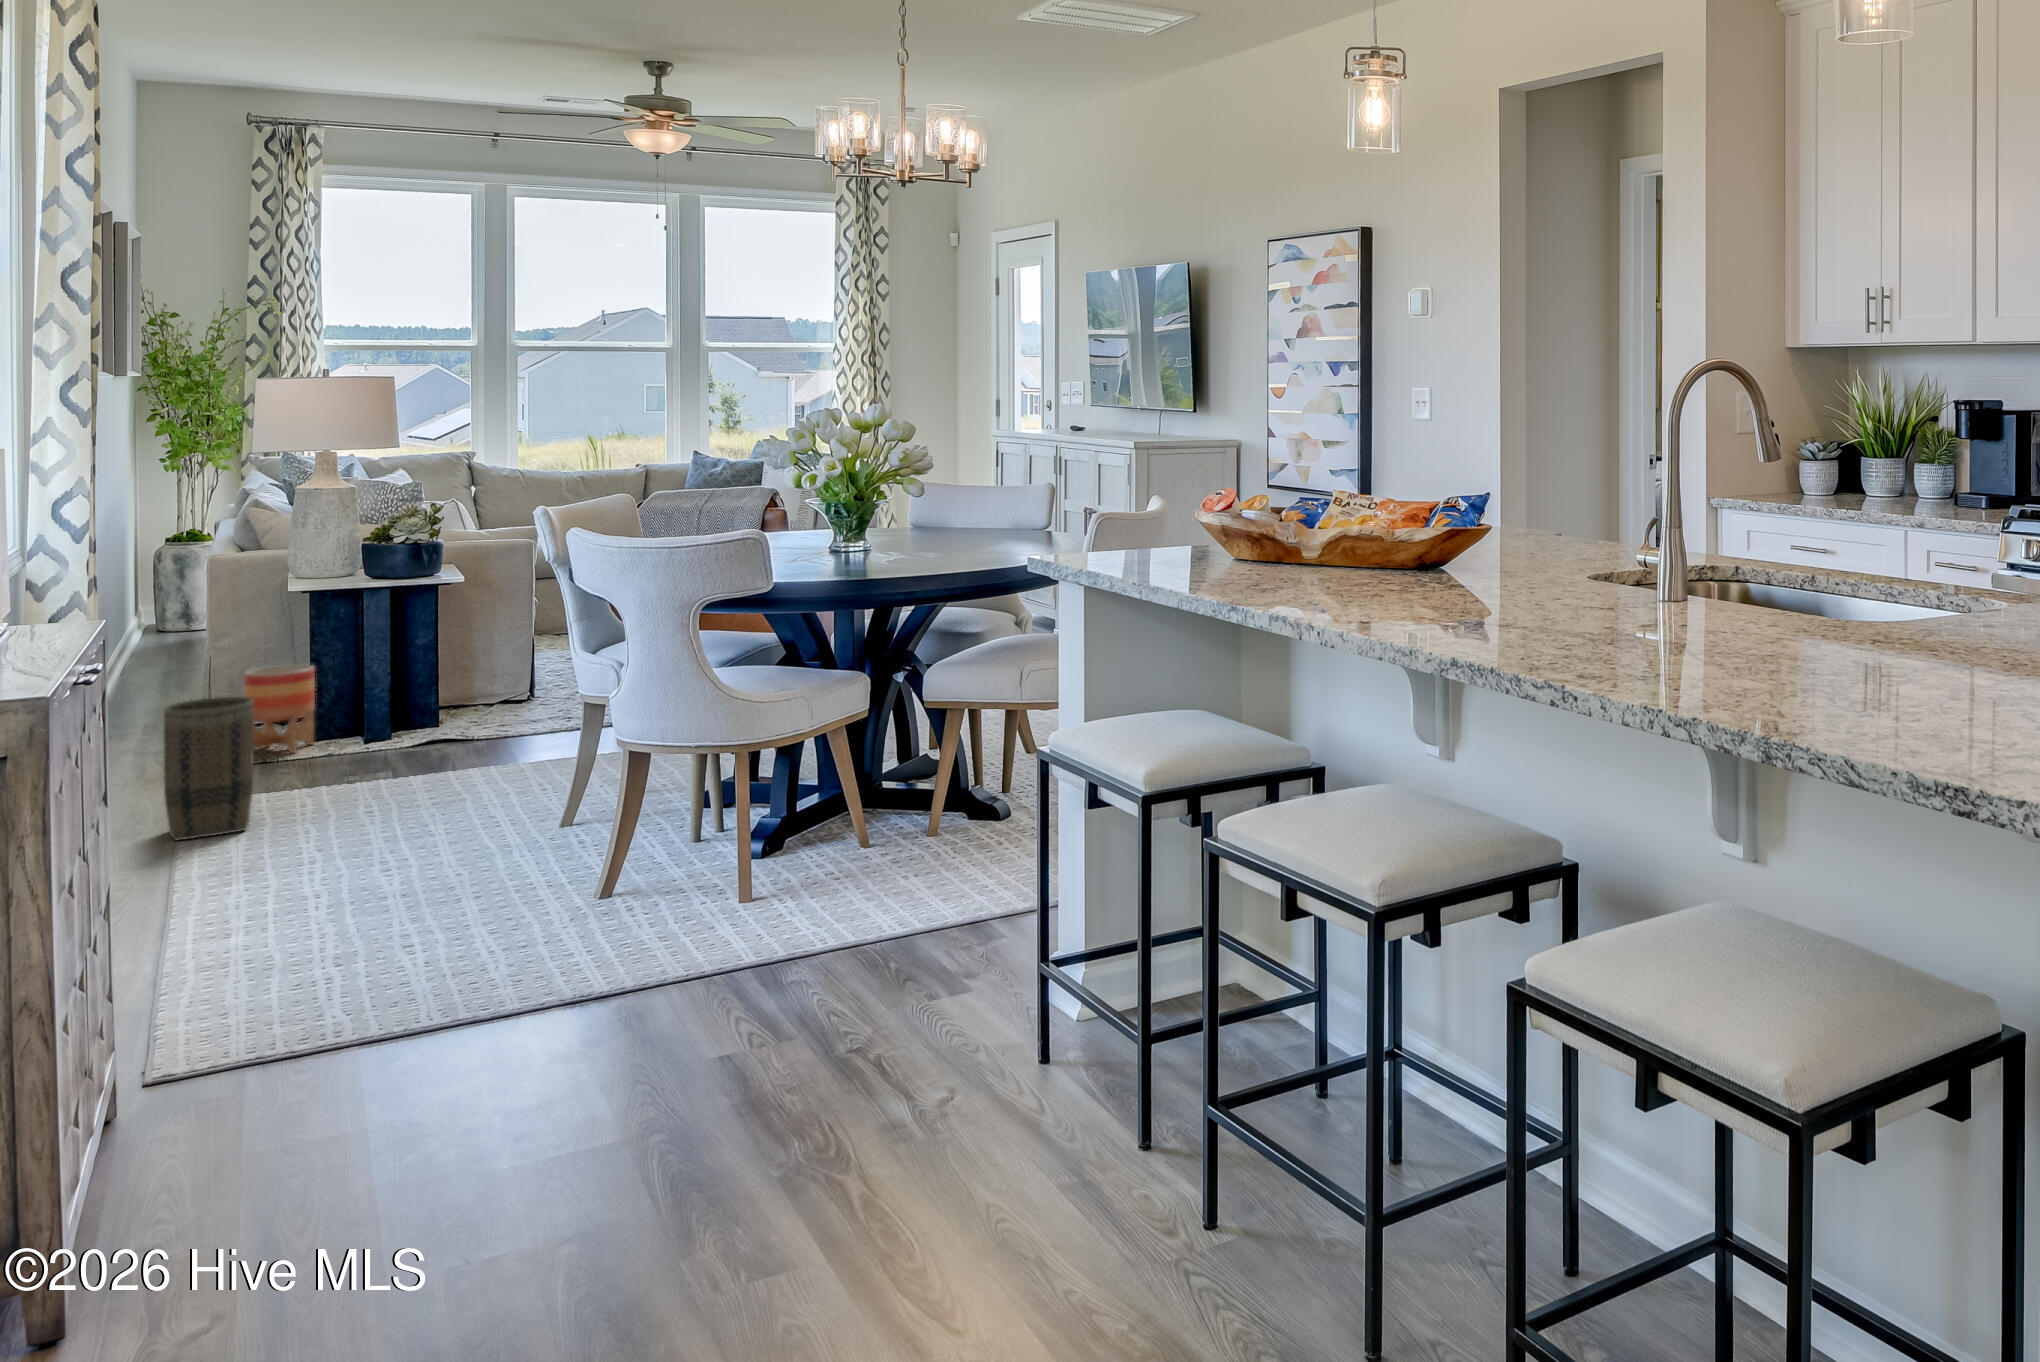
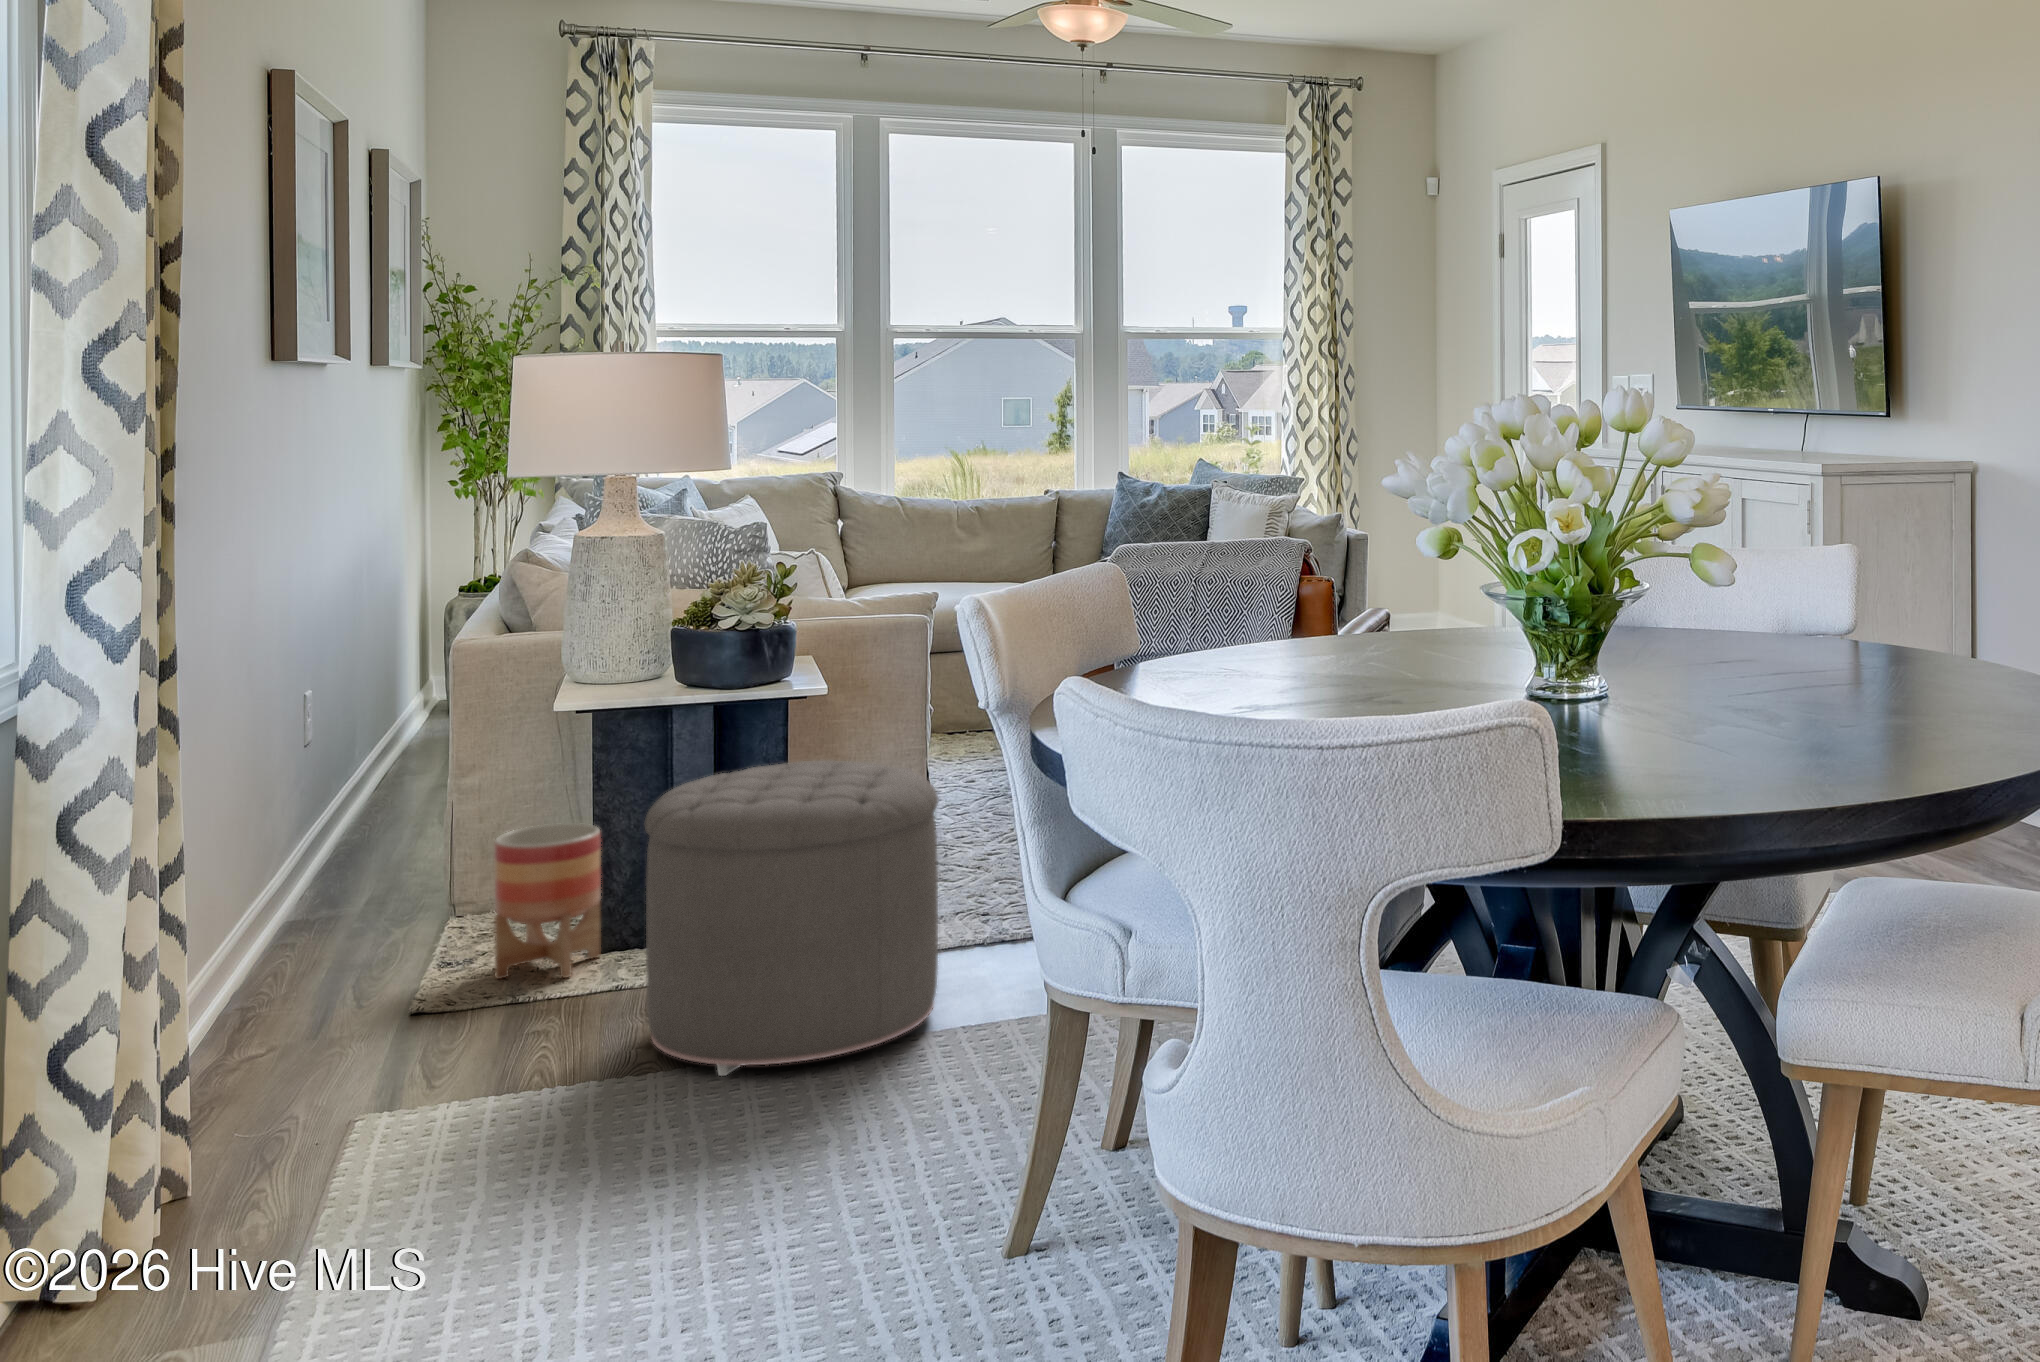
ottoman: none [352,617,536,785] -> present [645,760,938,1076]
basket: present [164,697,253,841] -> none [312,930,466,1216]

